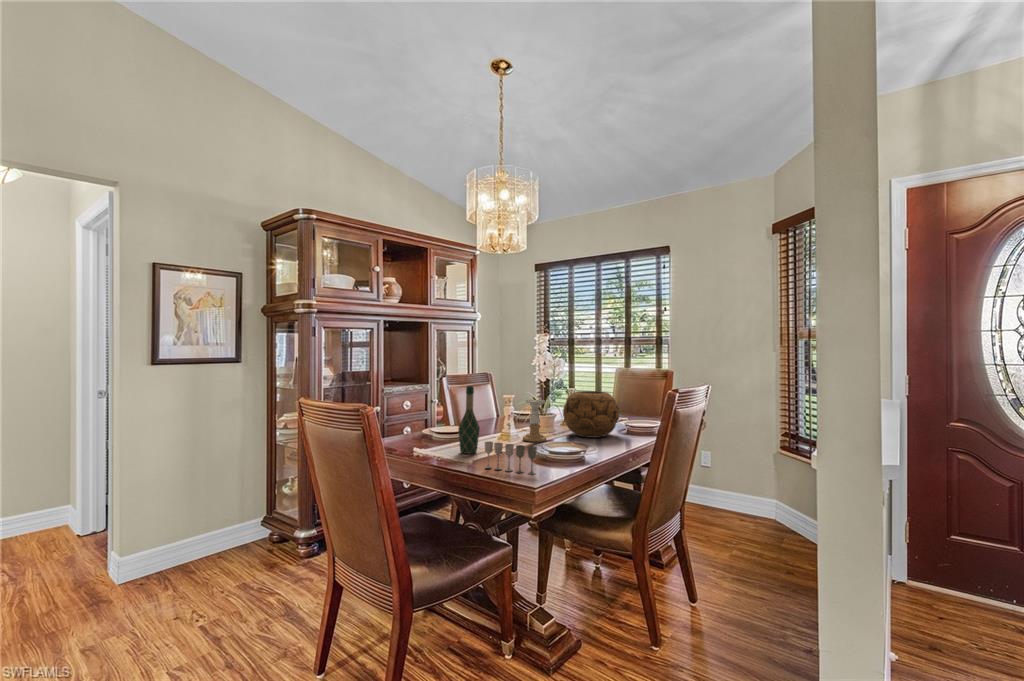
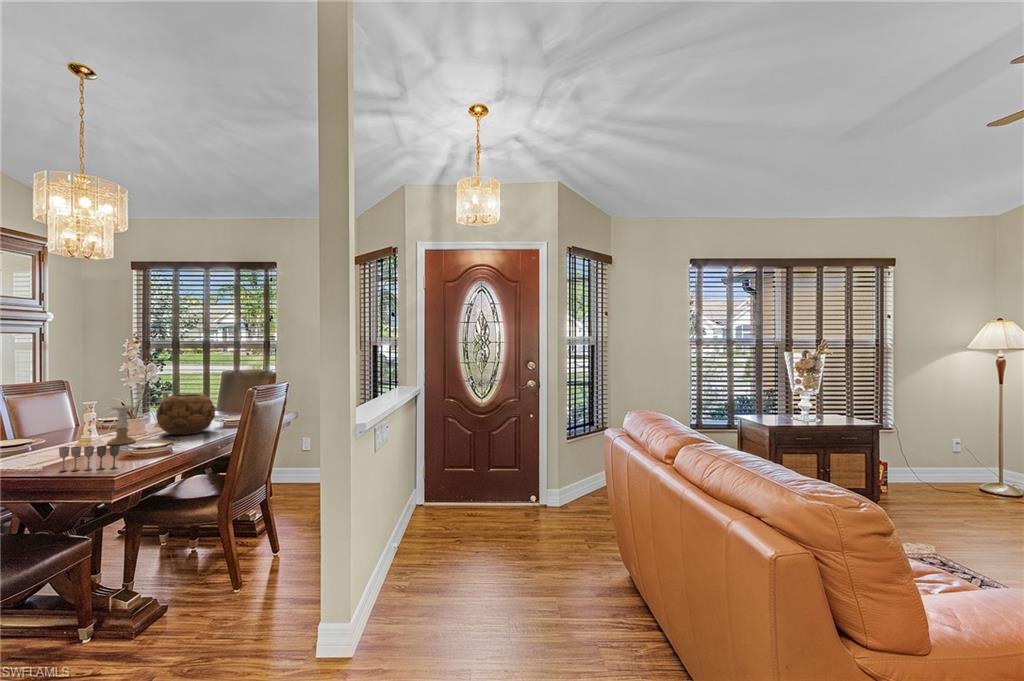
wine bottle: present [458,386,480,454] -> none [23,397,52,464]

